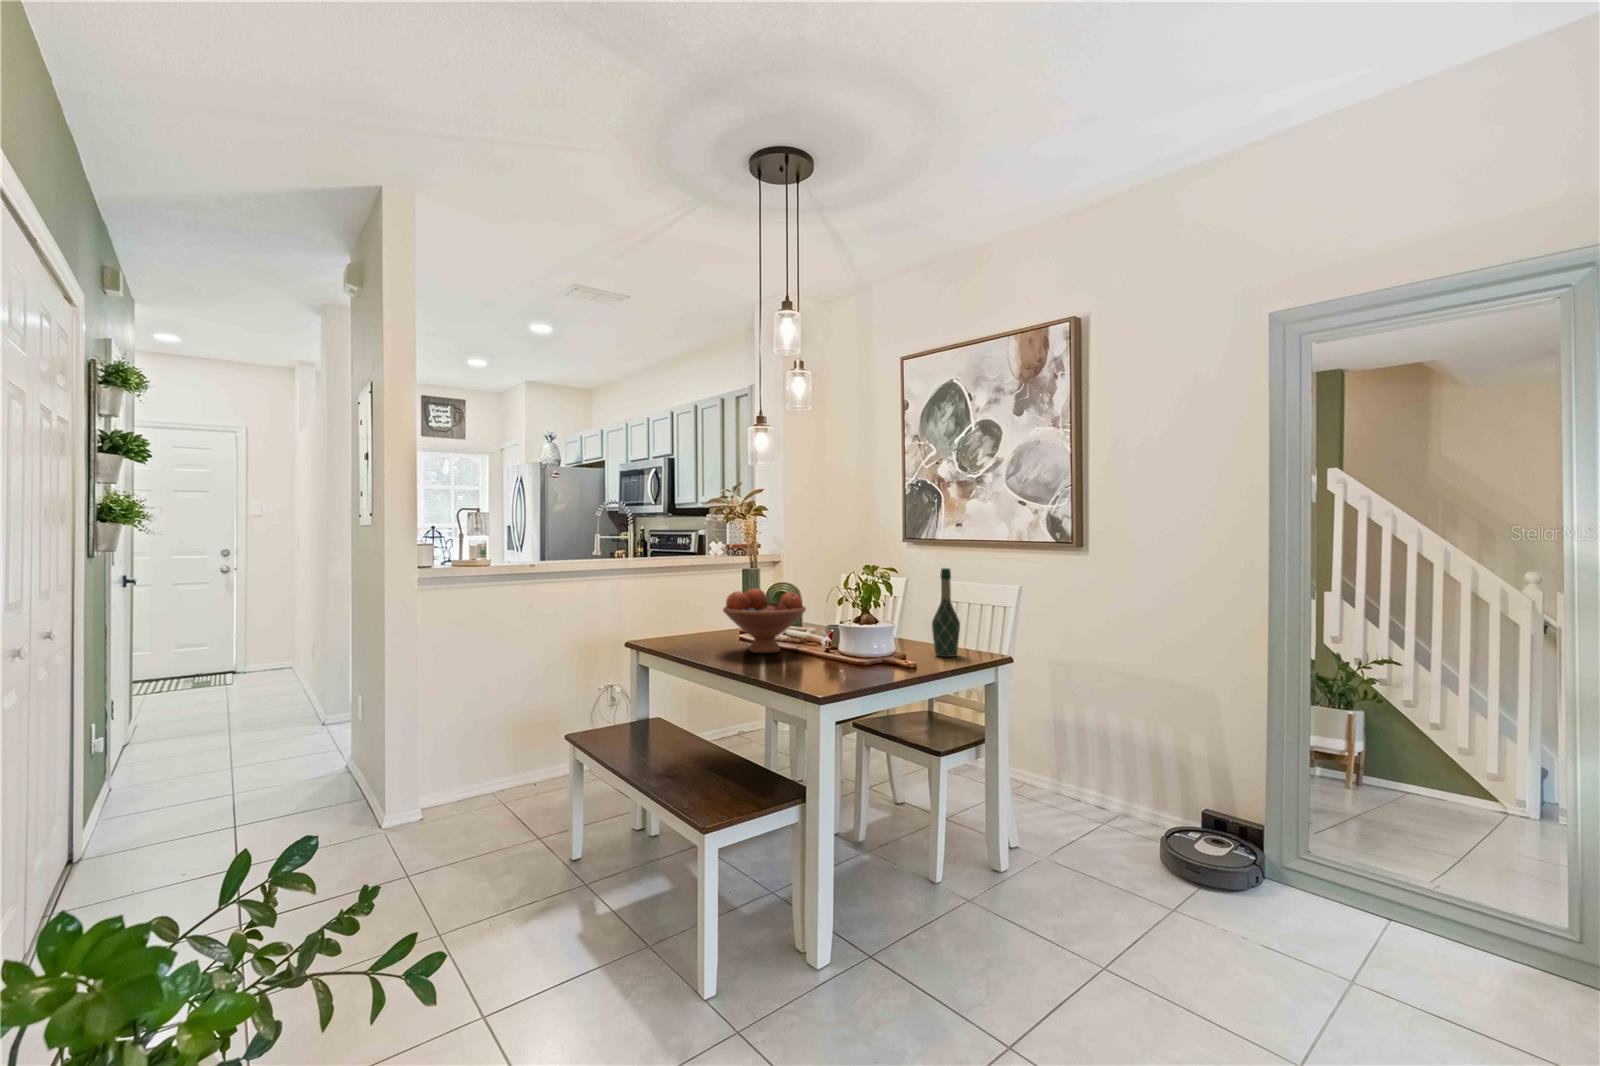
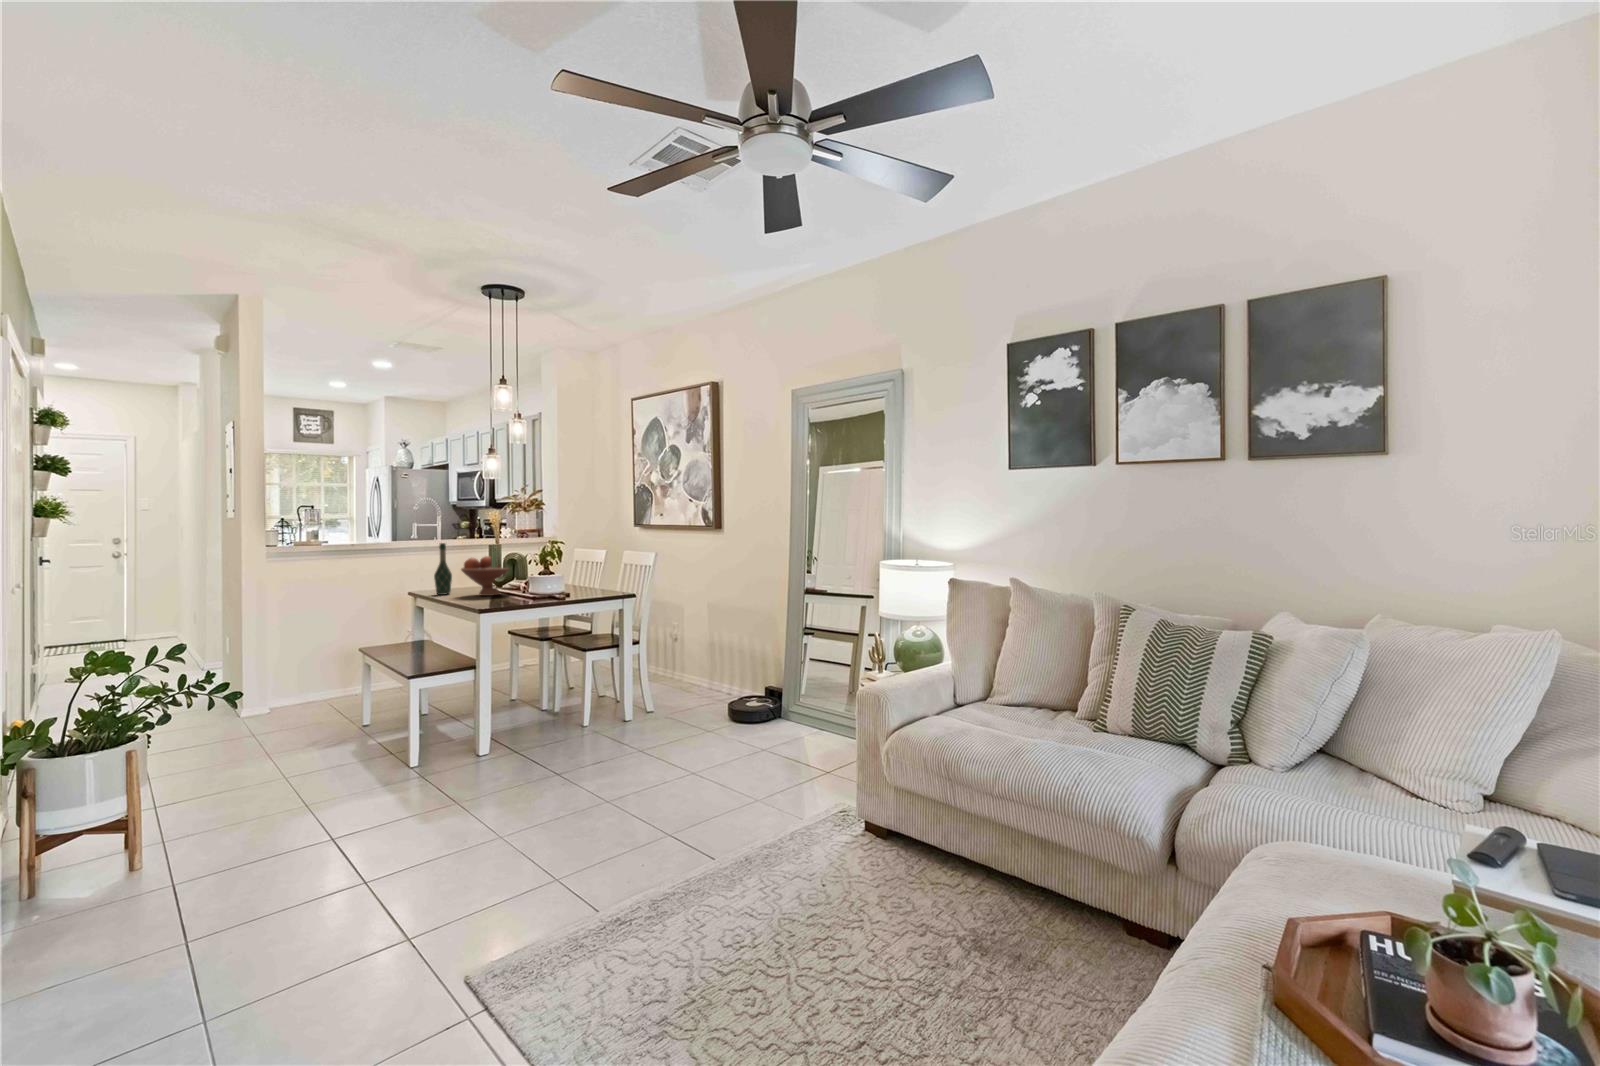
wine bottle: present [932,568,960,657] -> present [434,543,452,595]

